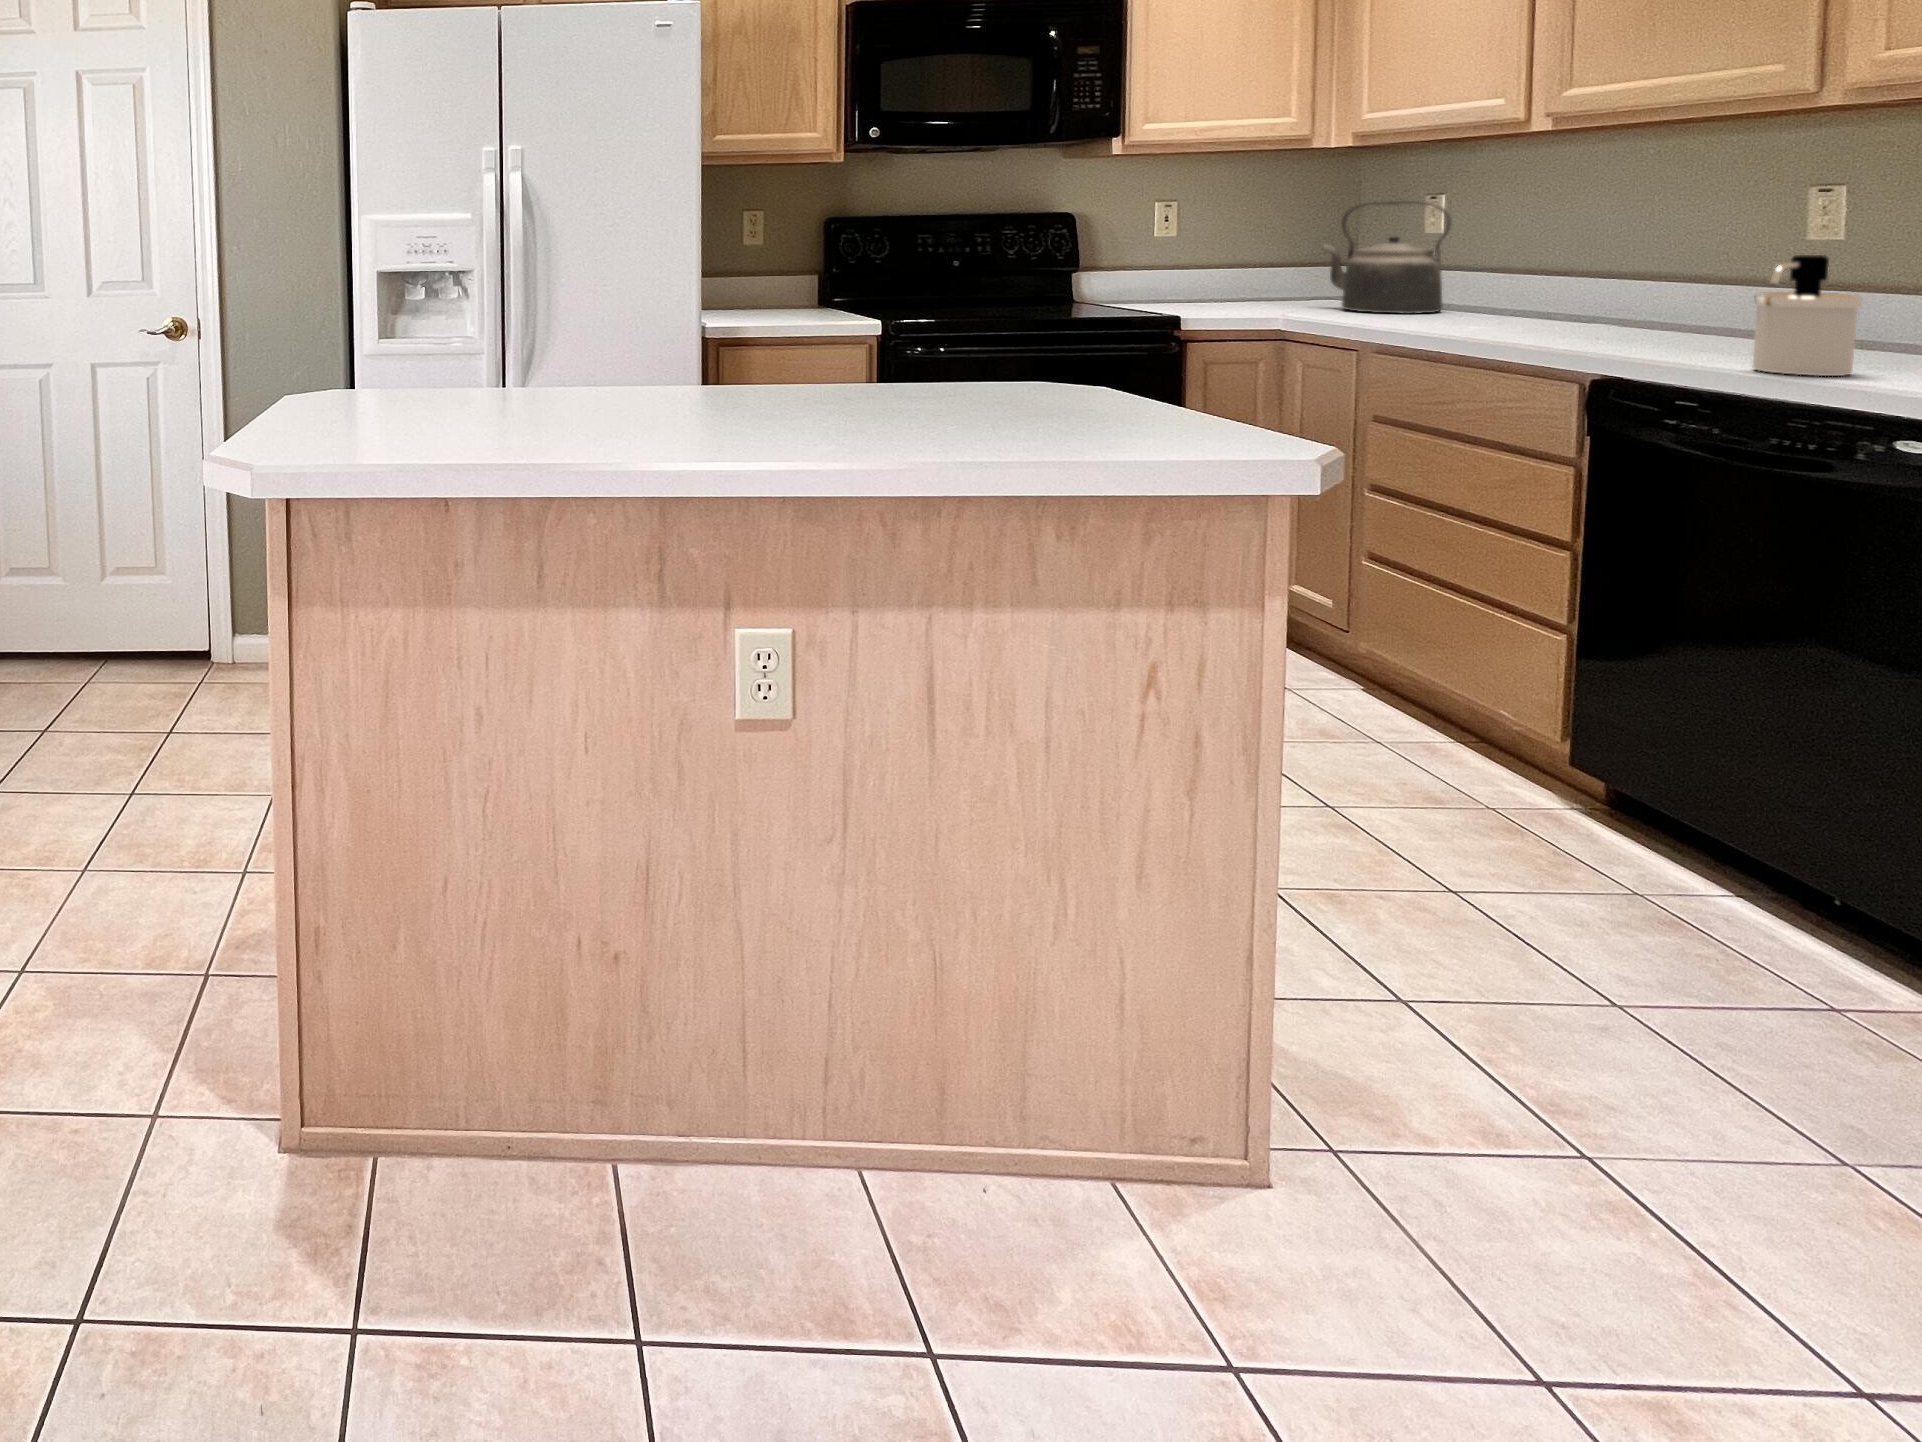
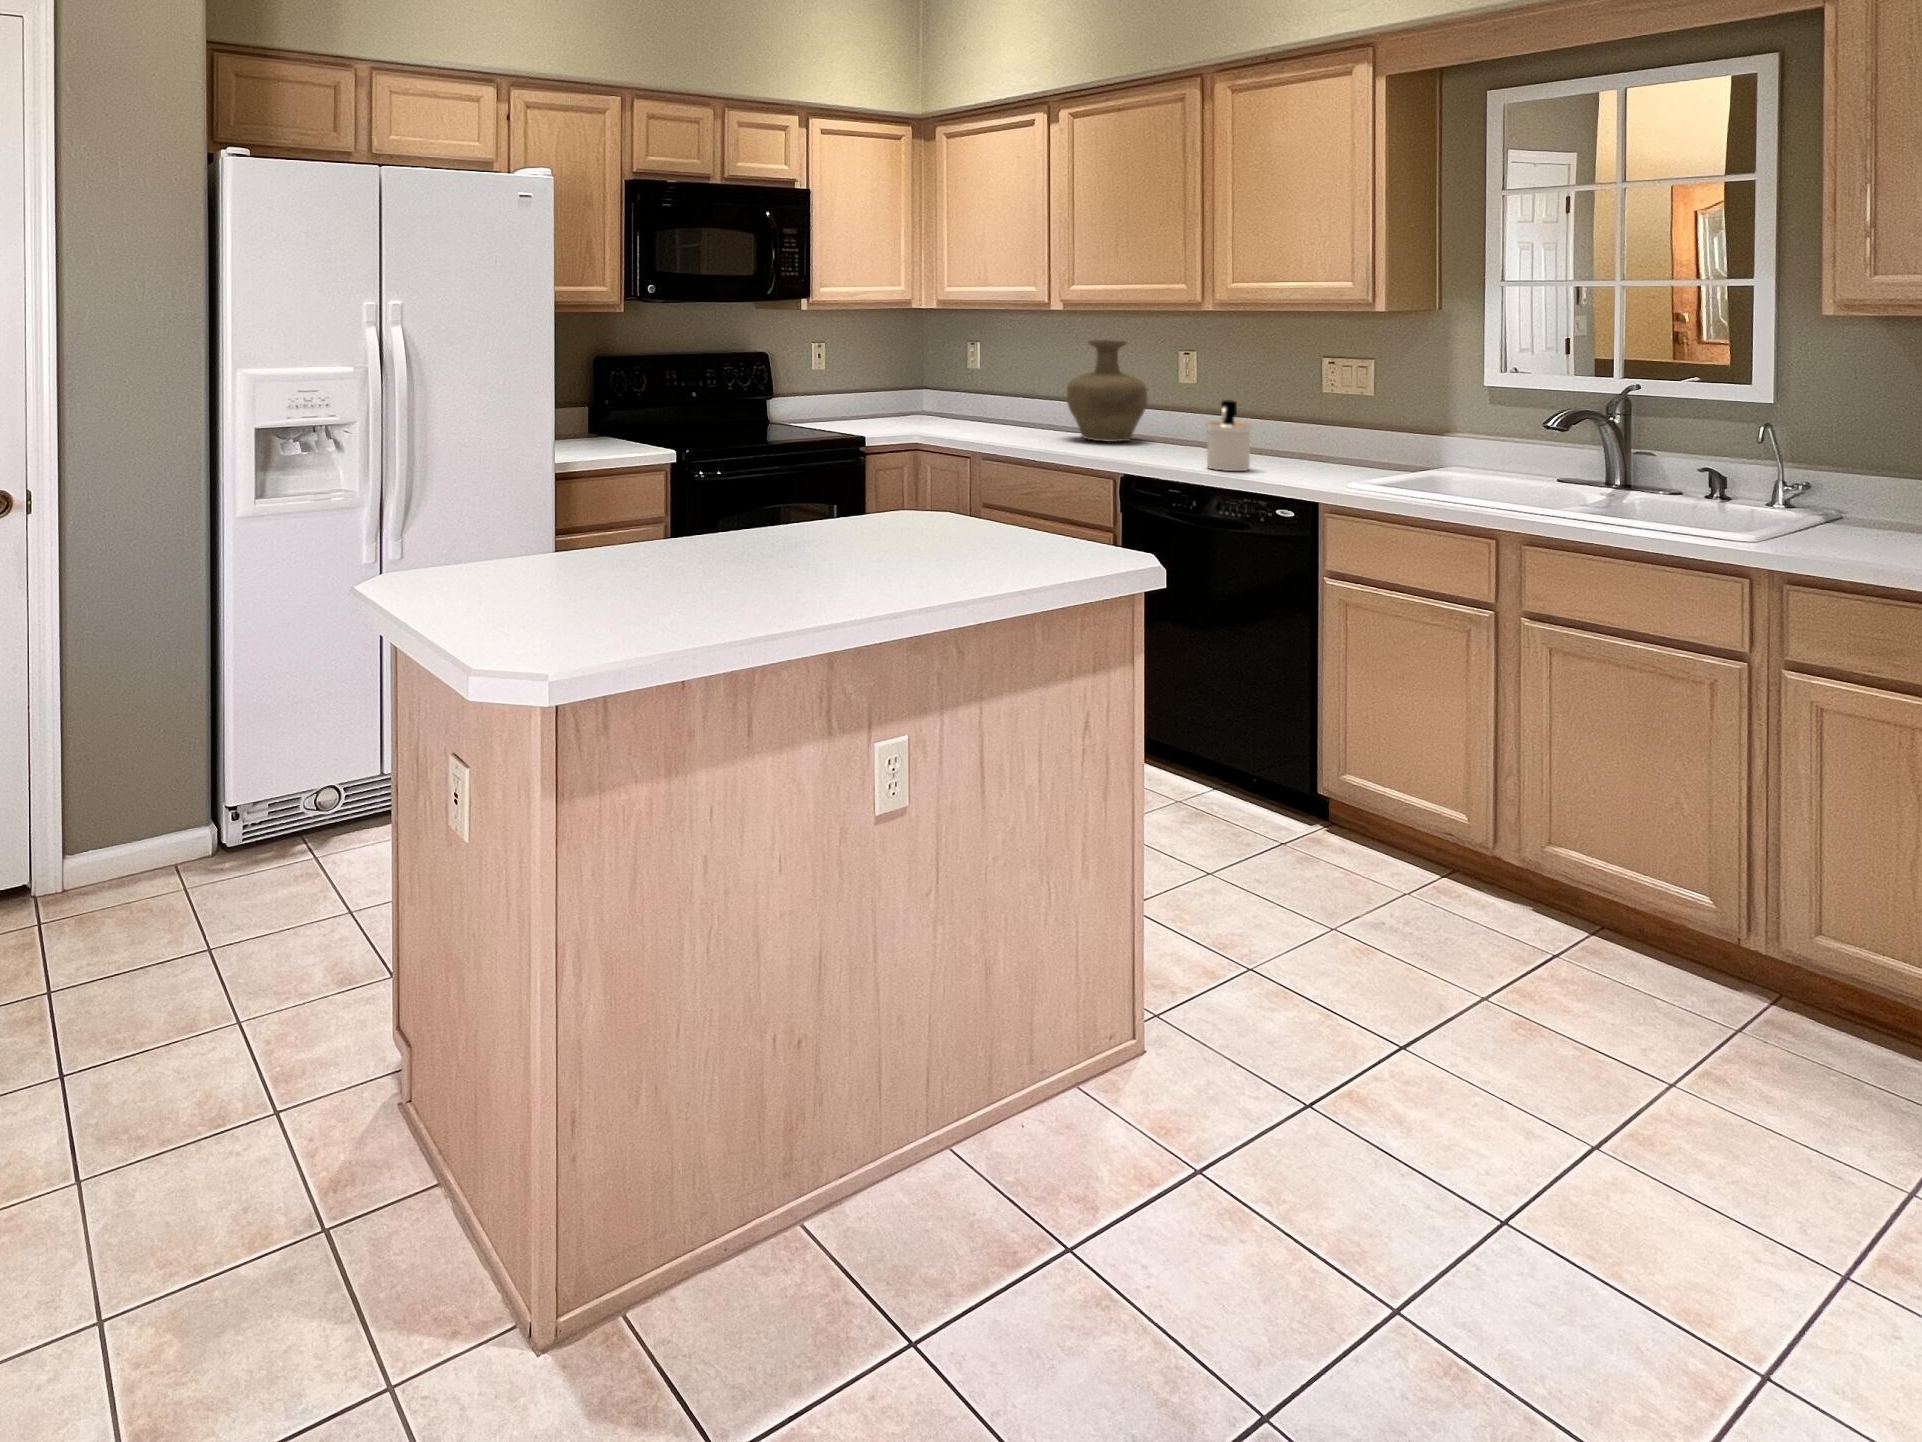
vase: none [1538,174,1709,333] -> present [1067,340,1147,442]
kettle: present [1324,201,1452,314] -> none [927,349,1001,427]

